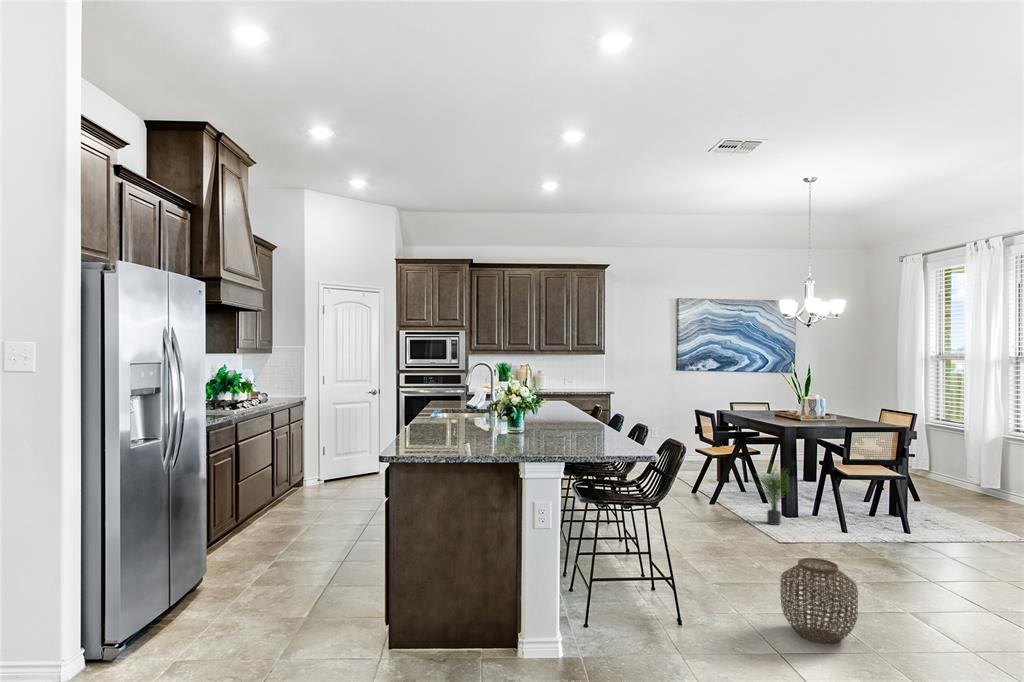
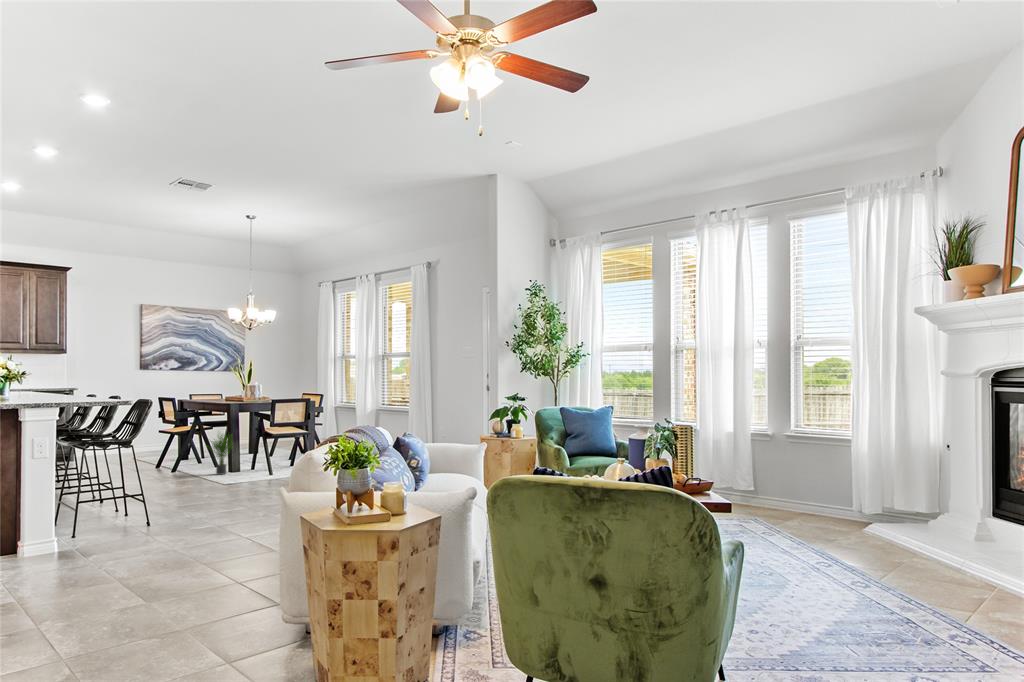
woven basket: present [781,558,858,644] -> none [220,465,263,511]

